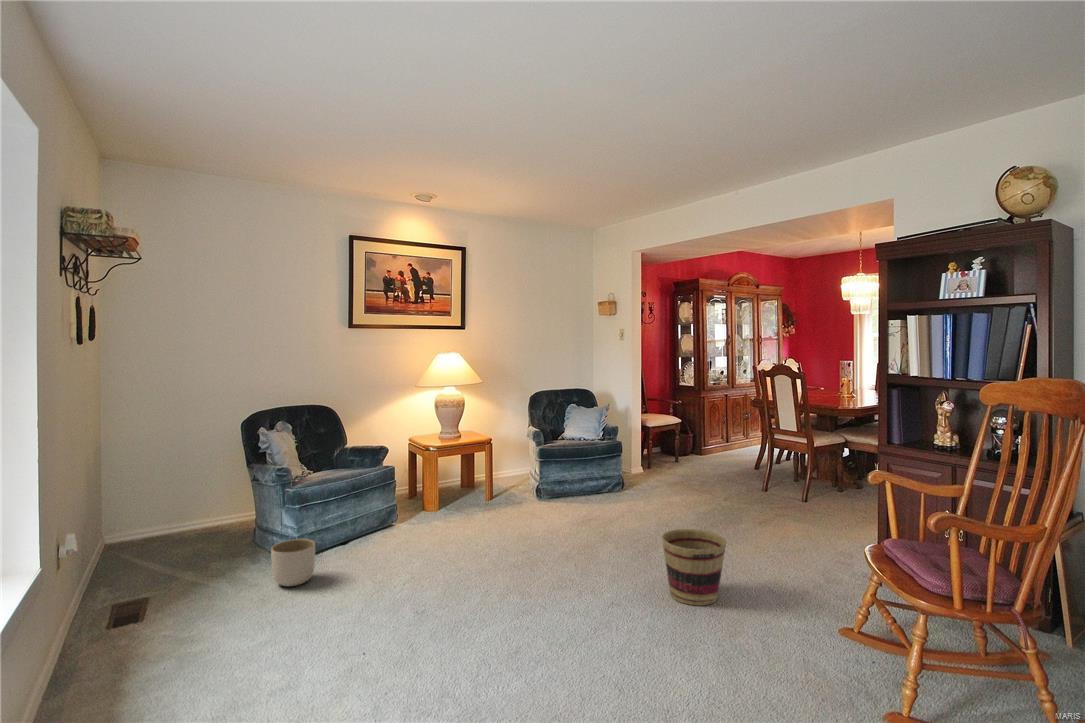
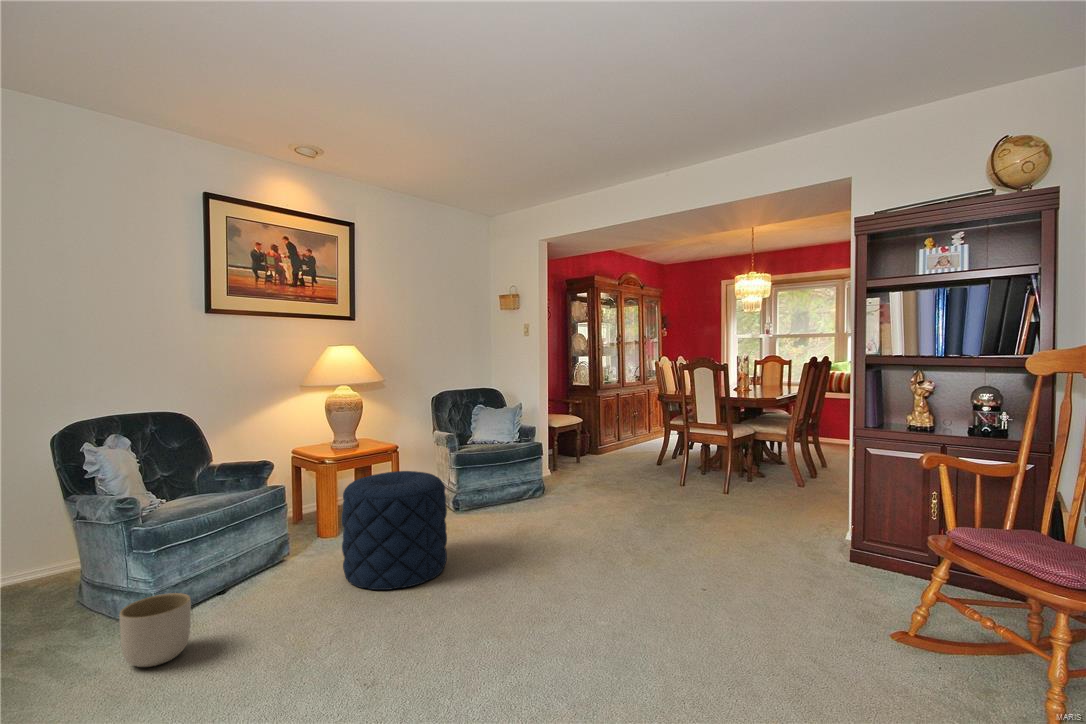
pouf: none [428,463,510,556] -> present [342,471,447,590]
basket: present [662,529,726,605] -> none [651,522,723,608]

